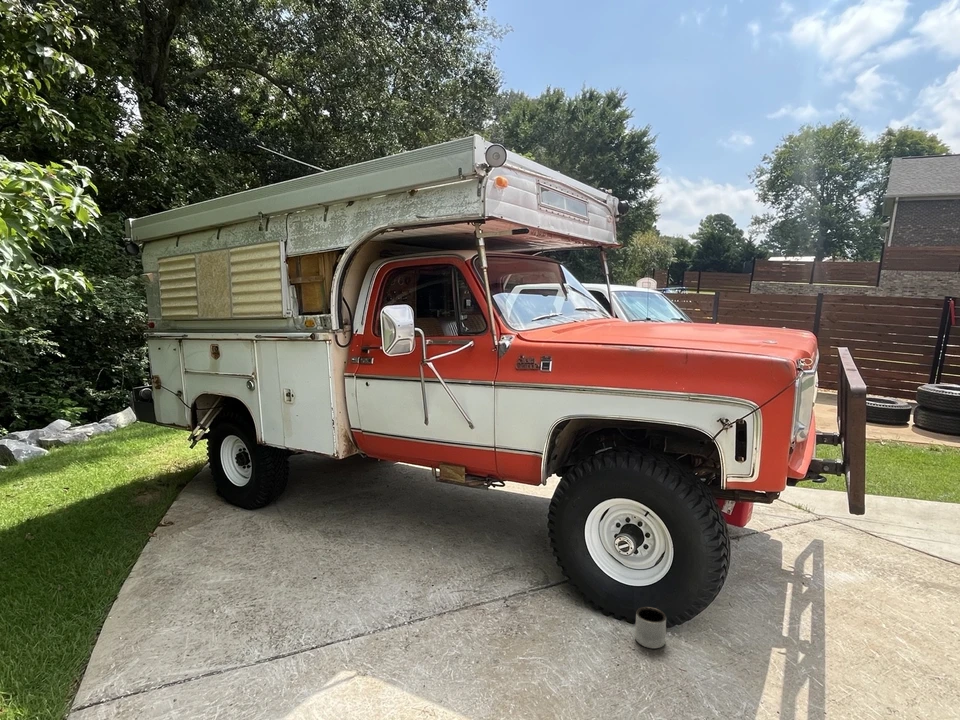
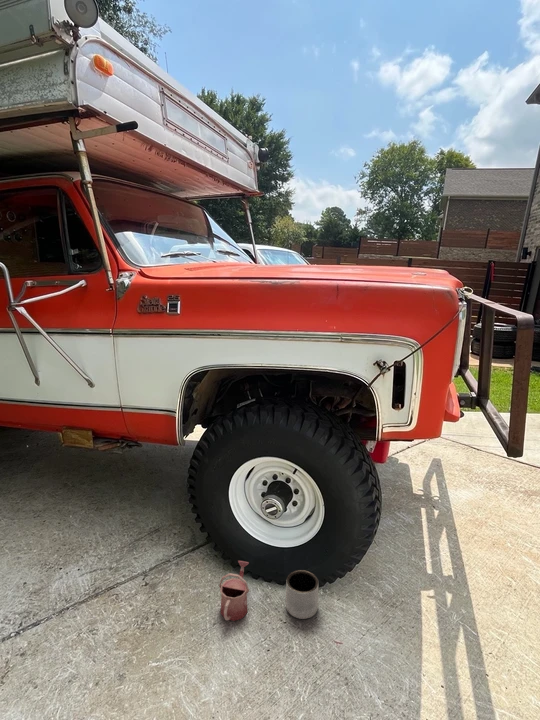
watering can: none [575,593,602,640] -> present [219,561,249,621]

